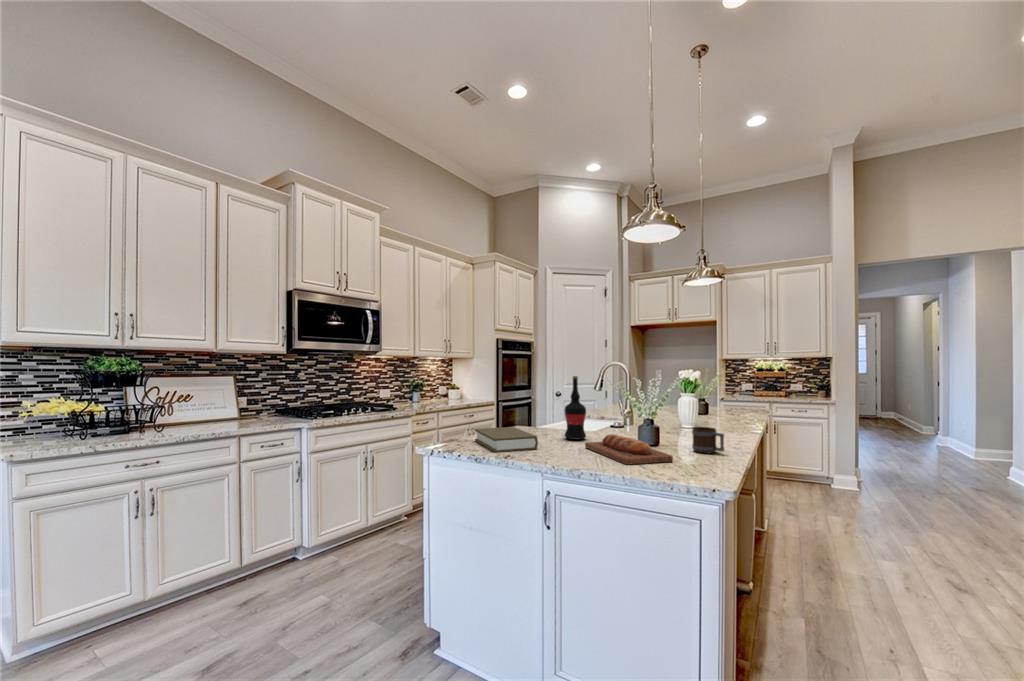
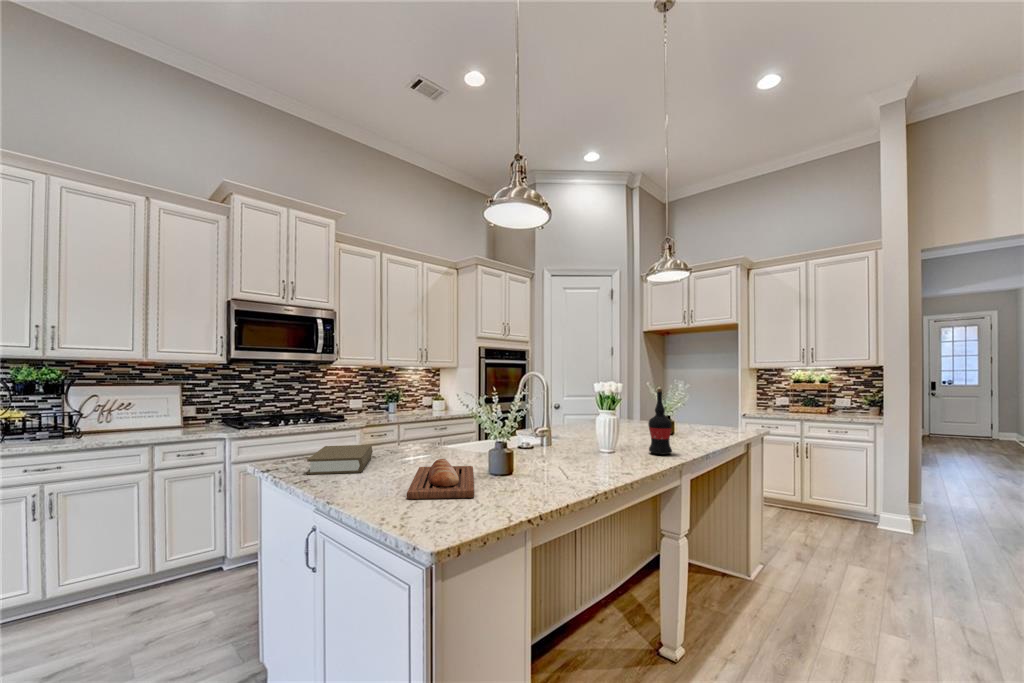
wine bottle: present [565,376,586,439] -> present [649,389,672,454]
mug: present [692,427,724,453] -> none [534,453,562,488]

